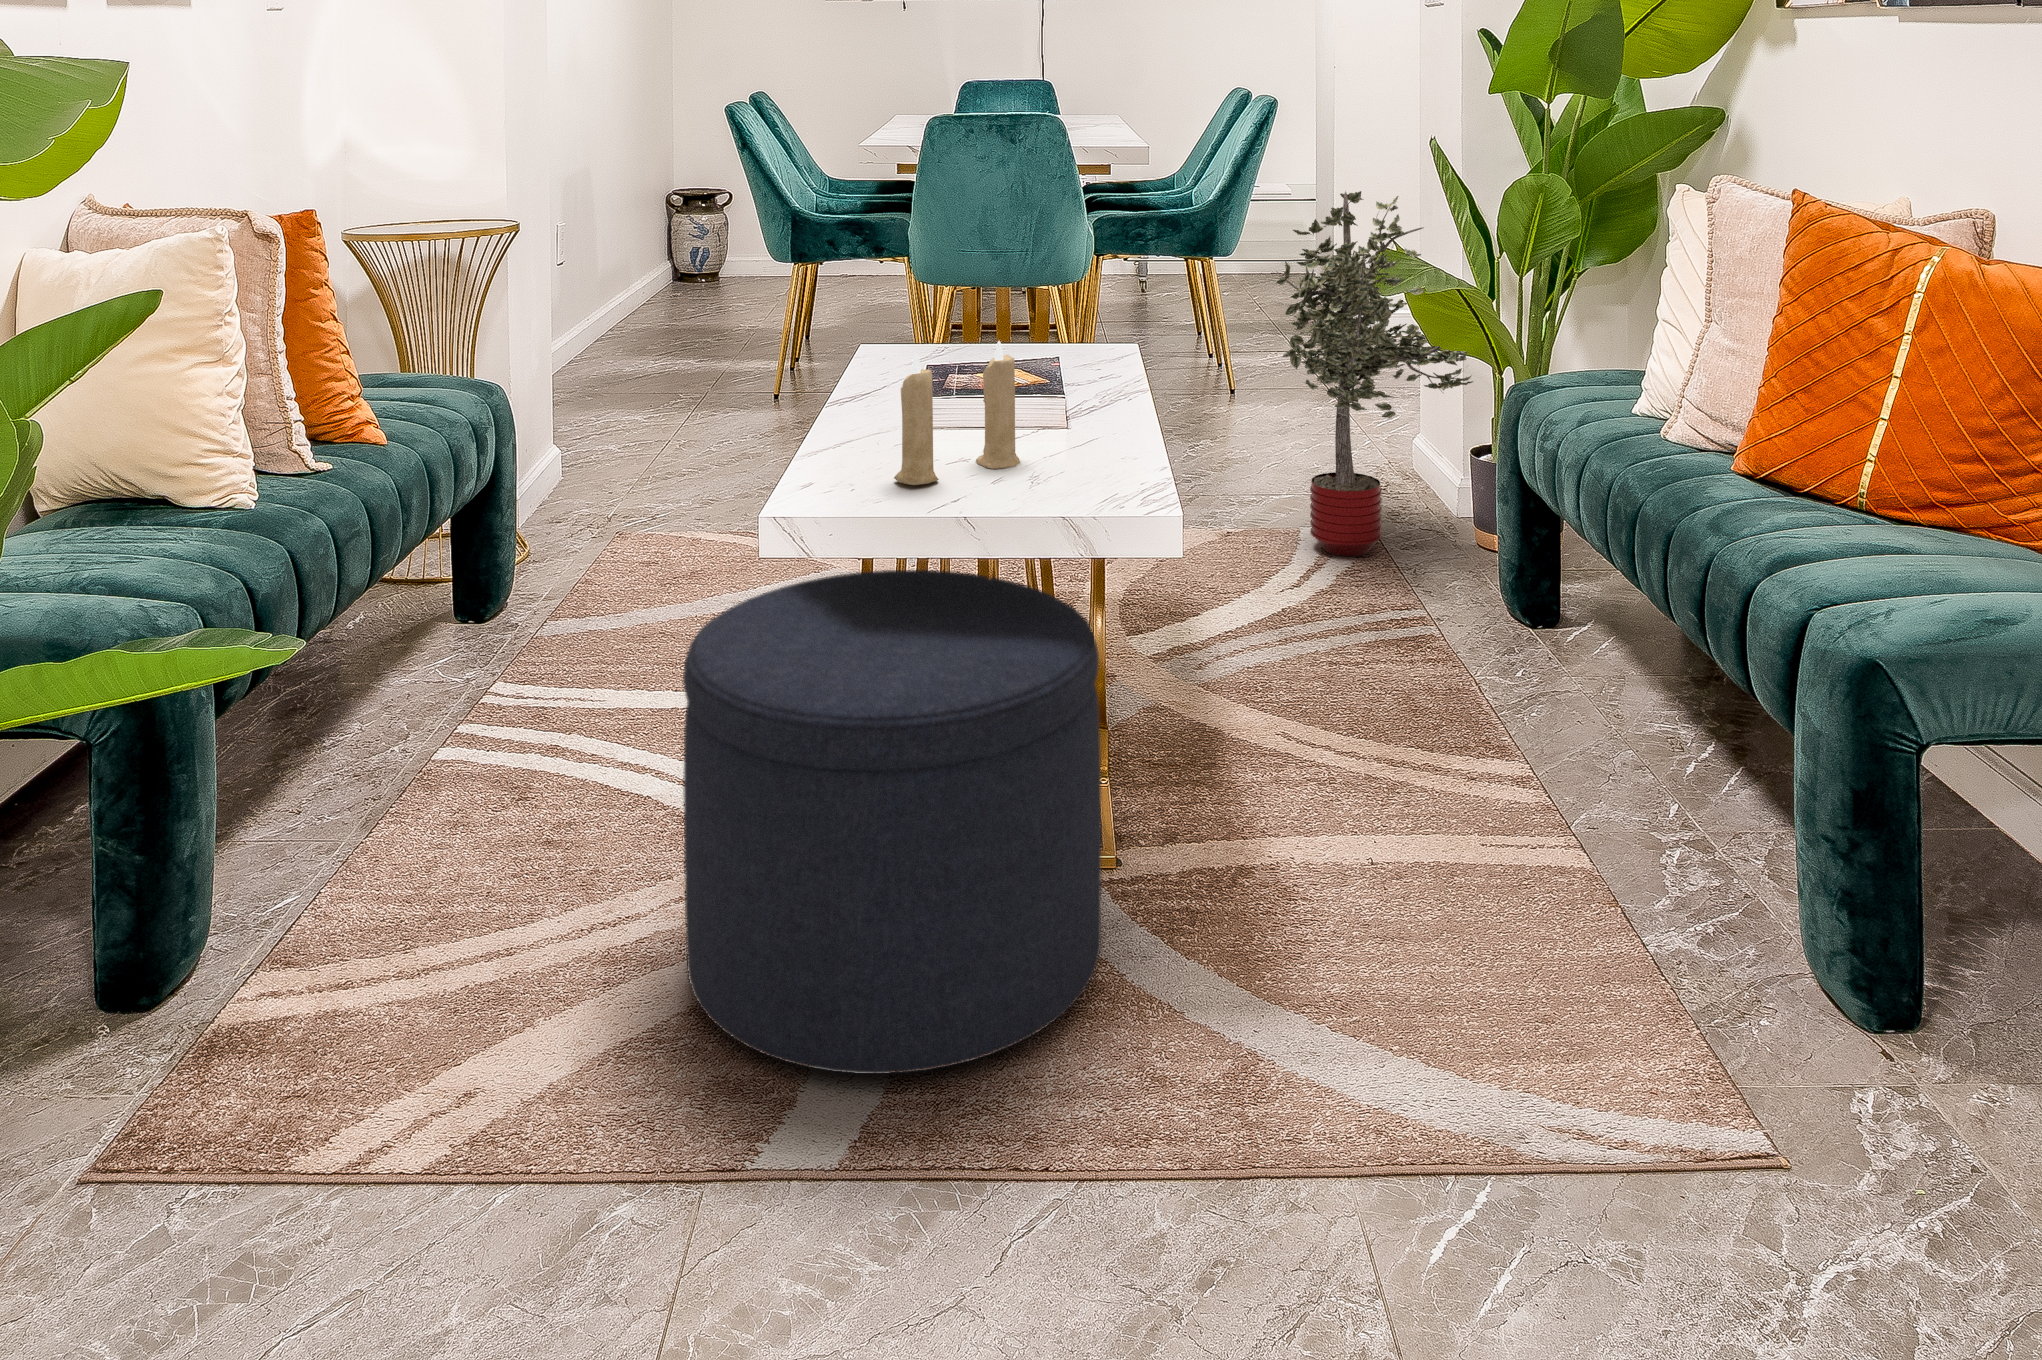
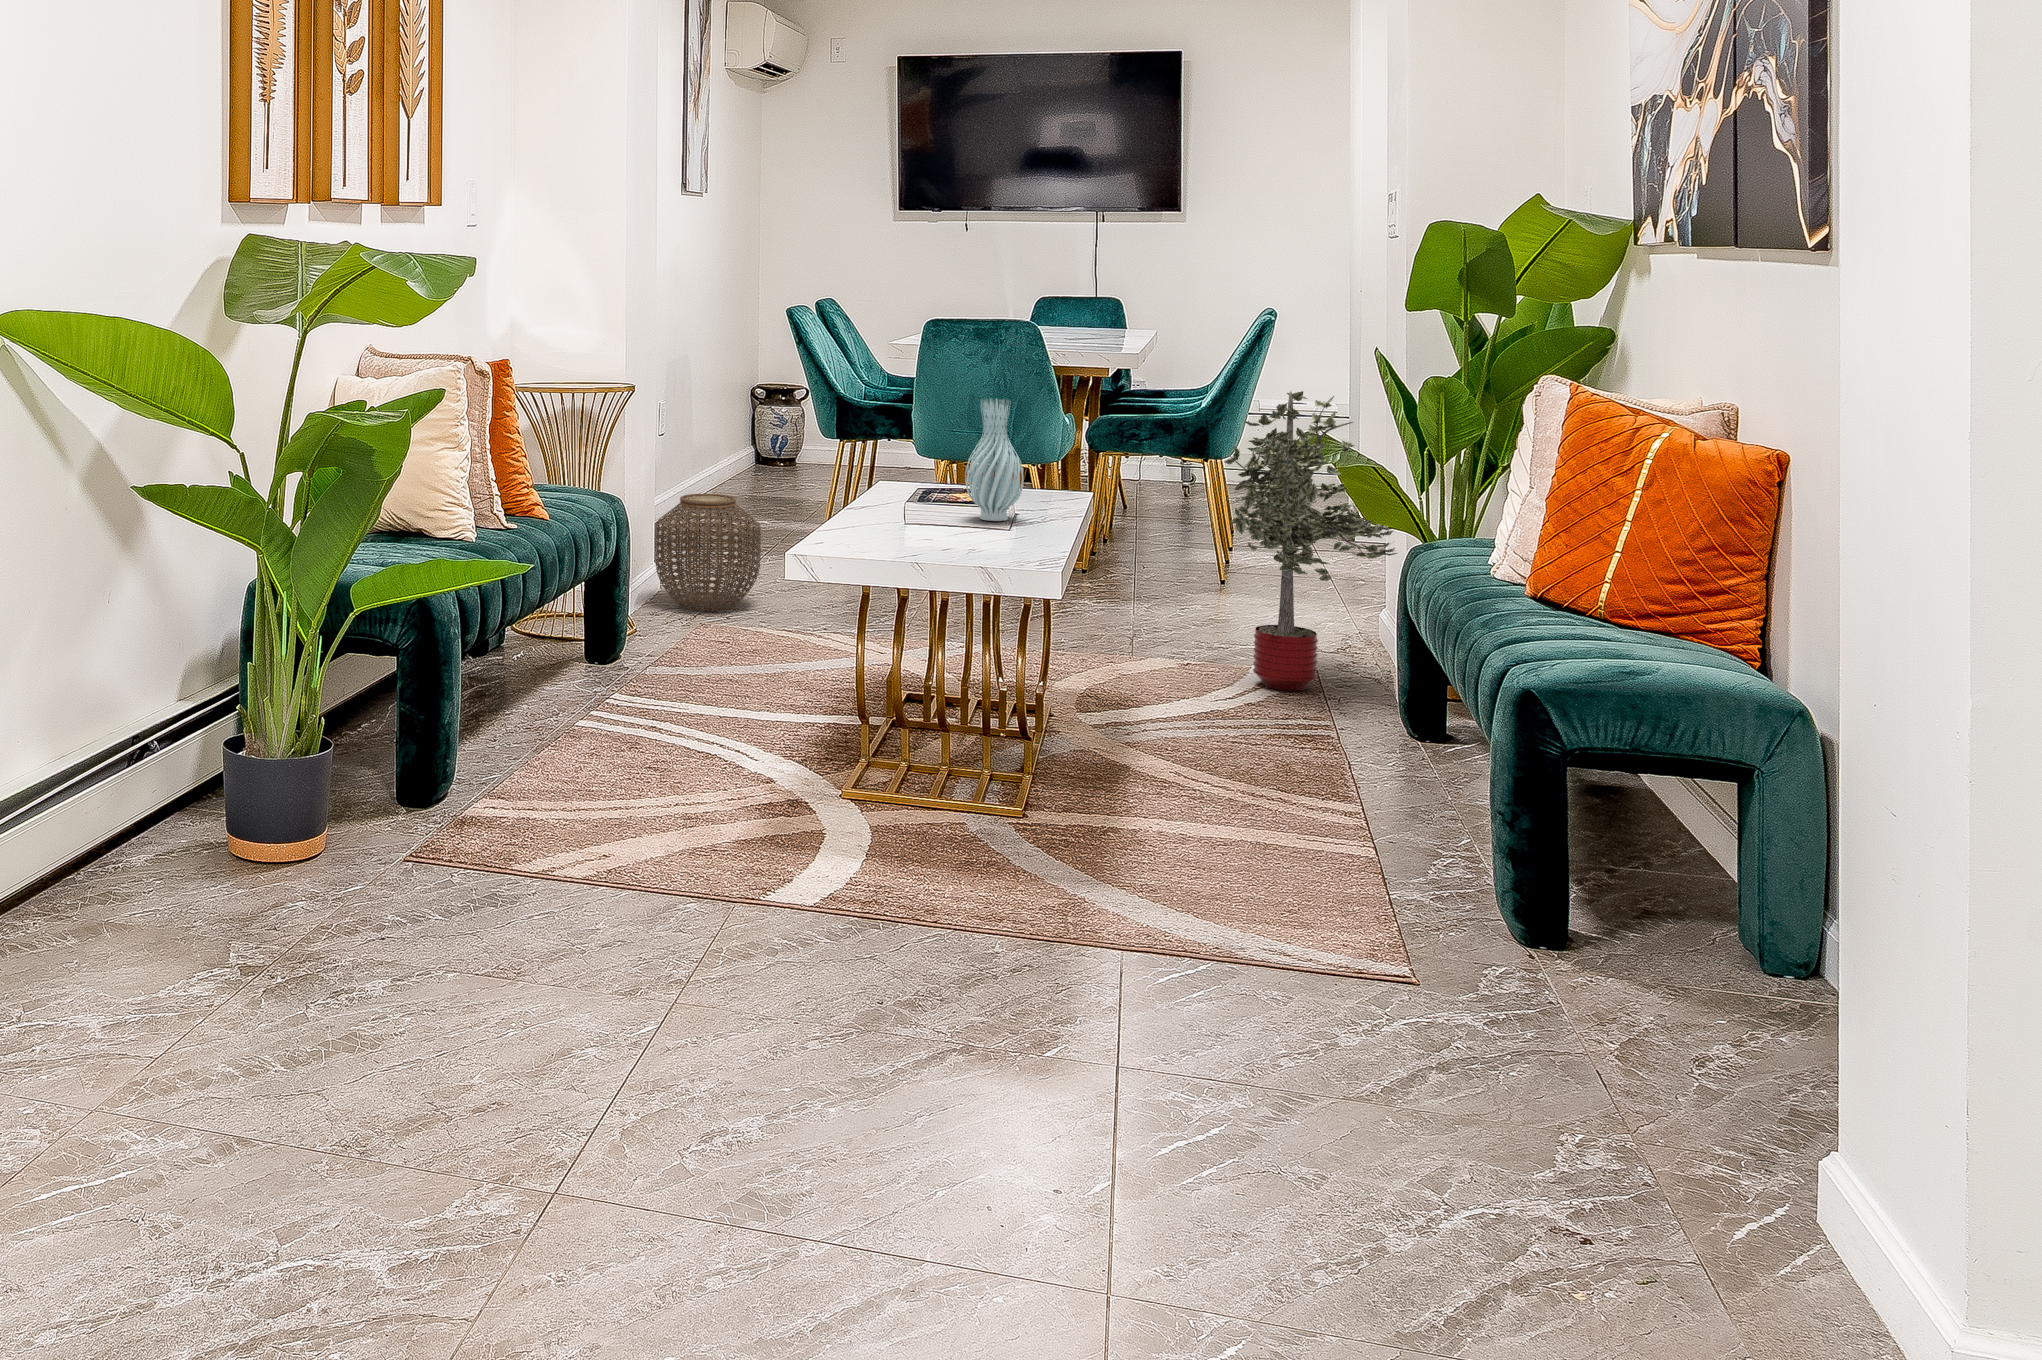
vase: none [1005,231,1084,407] -> present [965,398,1023,521]
candle: present [894,341,1020,485] -> none [871,460,961,550]
woven basket: none [557,349,698,509] -> present [655,494,761,611]
ottoman: present [683,570,1102,1074] -> none [728,604,990,864]

